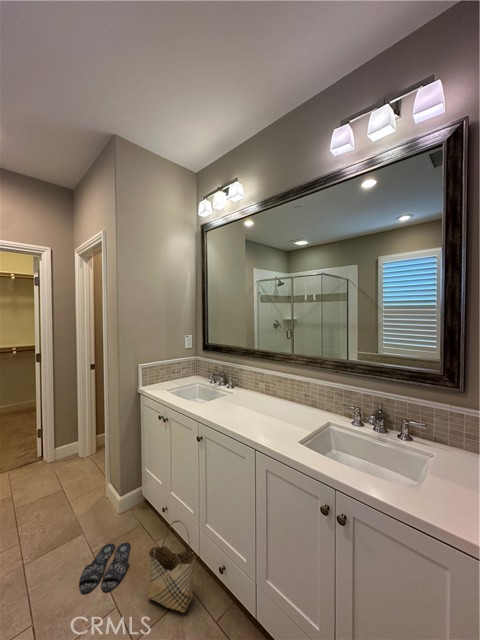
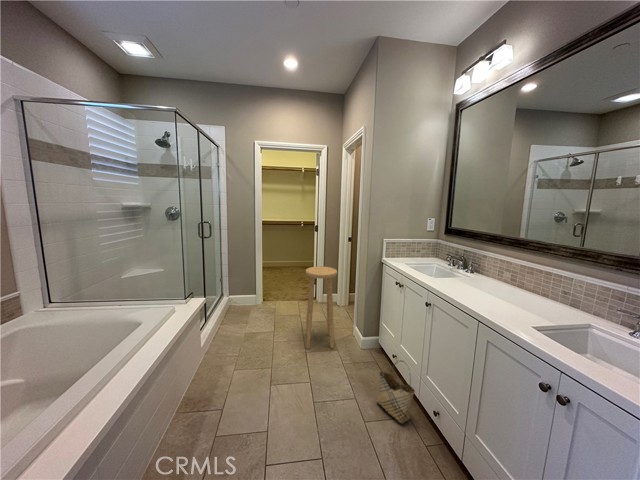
stool: none [13,416,74,566] -> present [306,266,337,349]
slippers: present [79,543,131,594] -> none [336,360,368,385]

